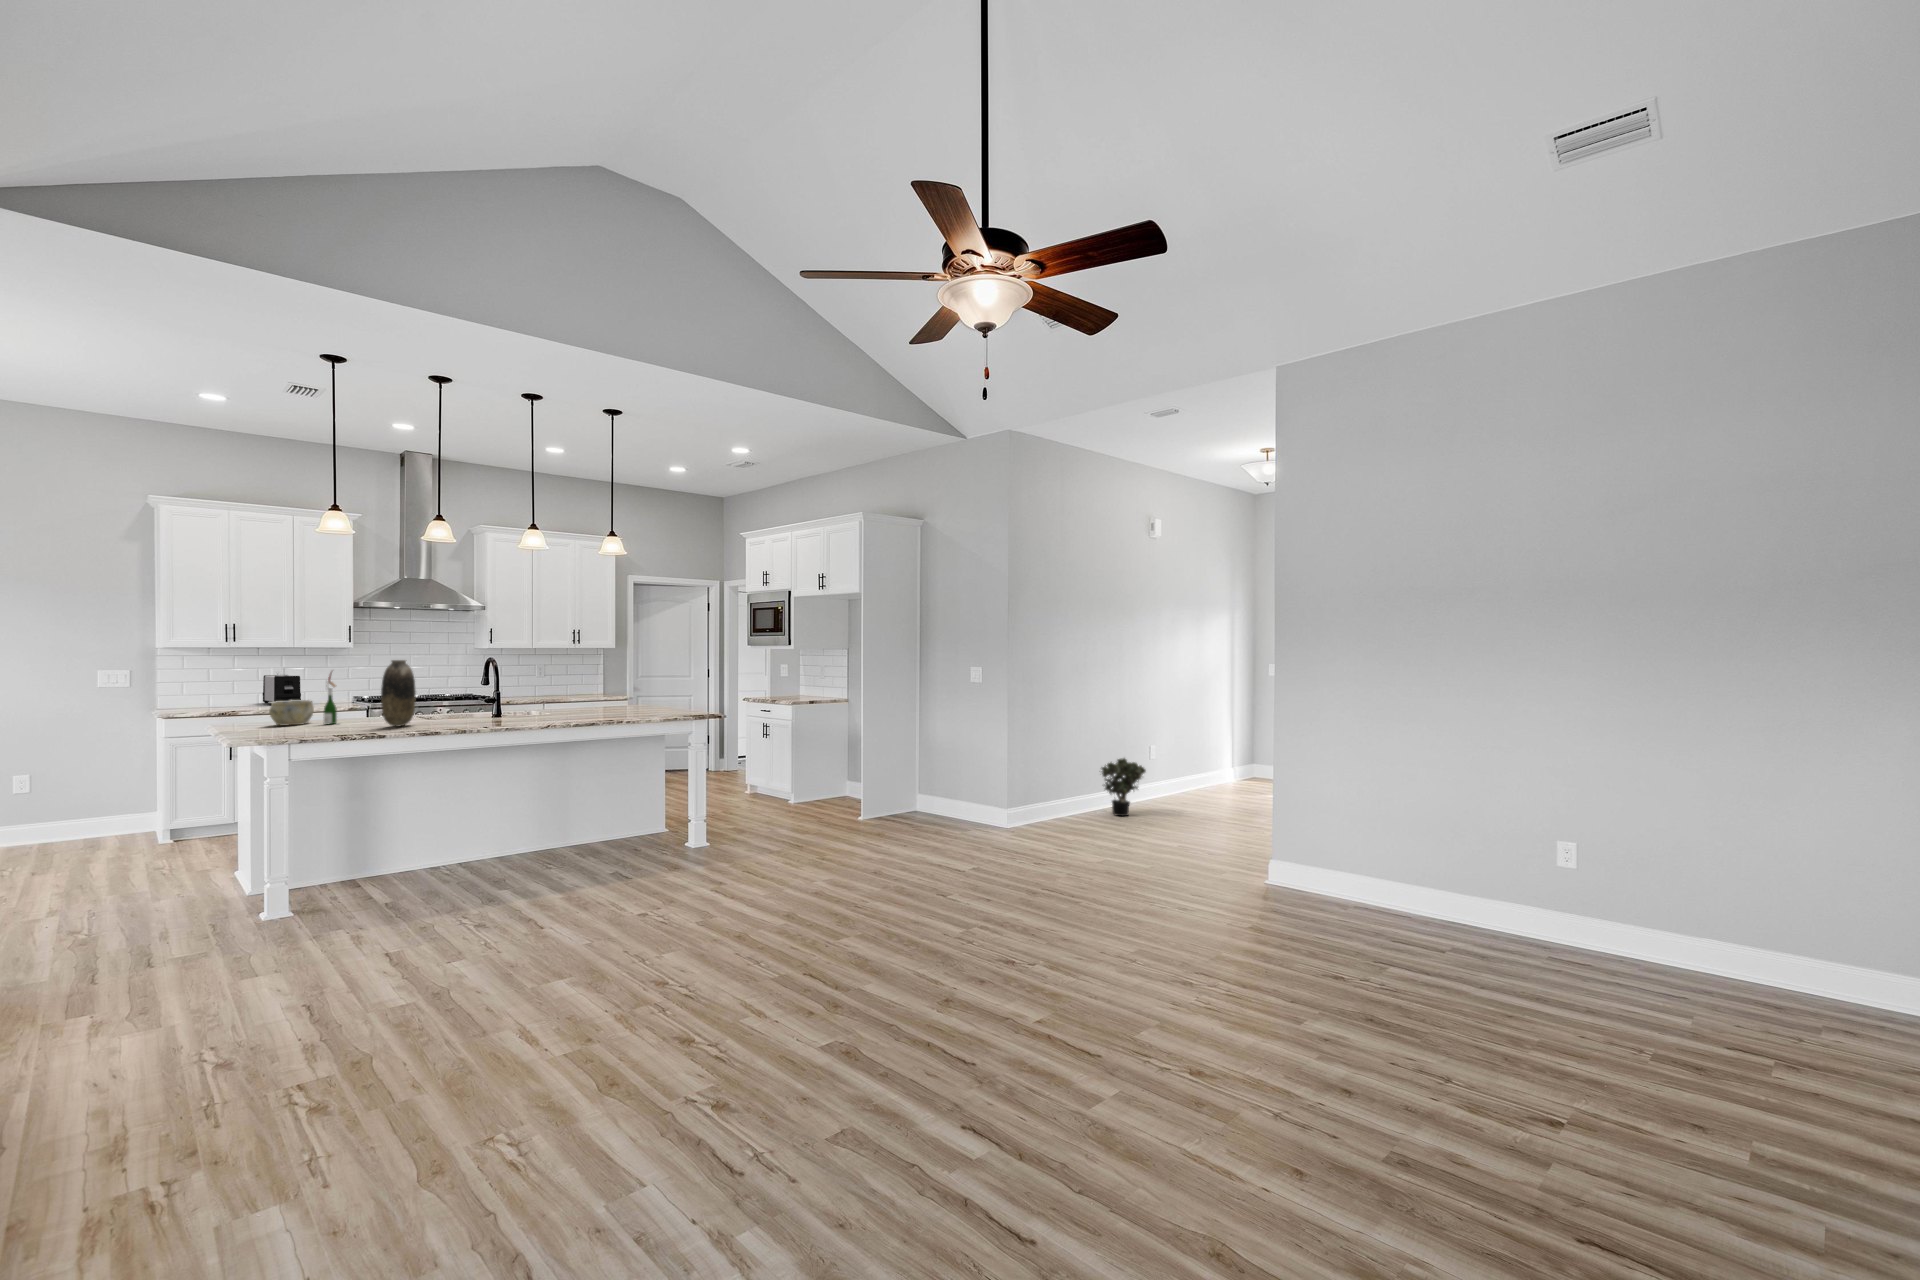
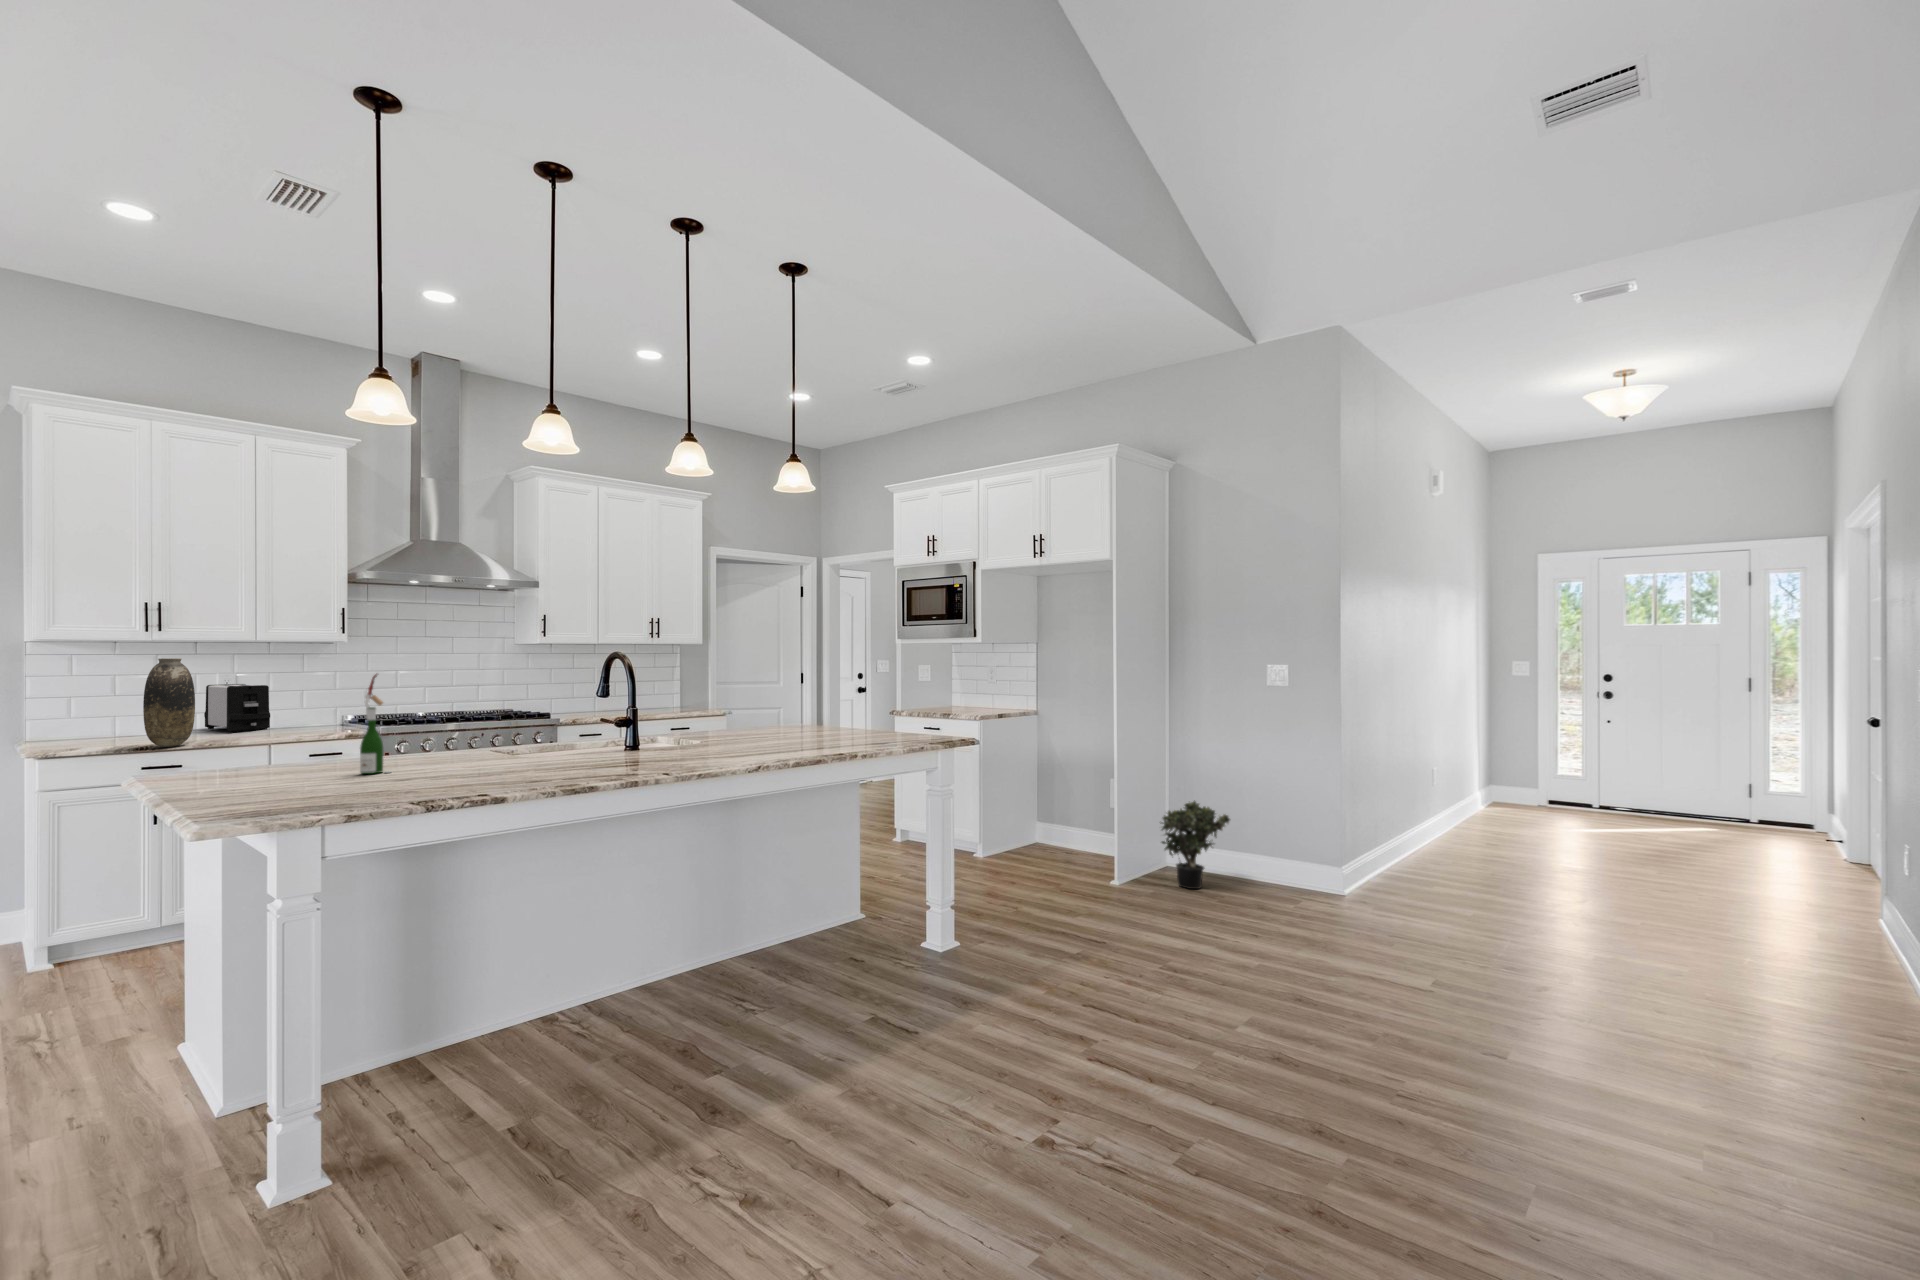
vase: present [381,660,416,727] -> present [143,658,195,747]
ceramic bowl: present [269,700,314,725] -> none [254,729,335,777]
potted plant: present [1102,758,1146,816] -> present [1162,801,1230,889]

